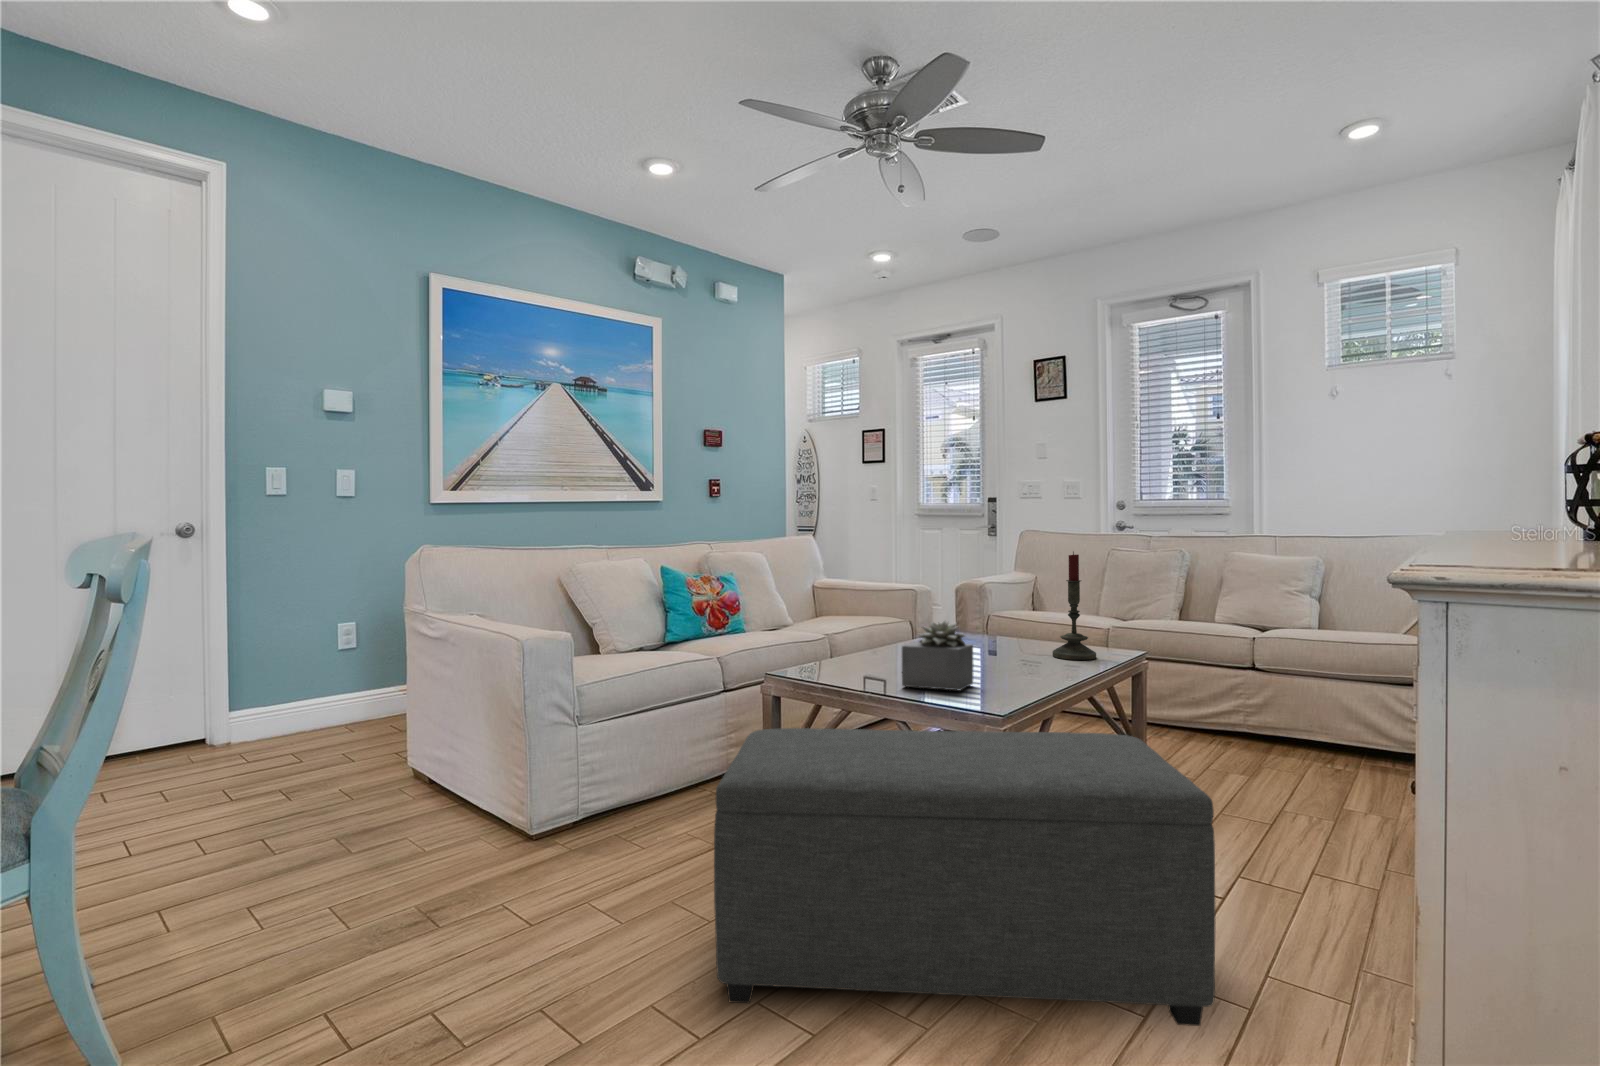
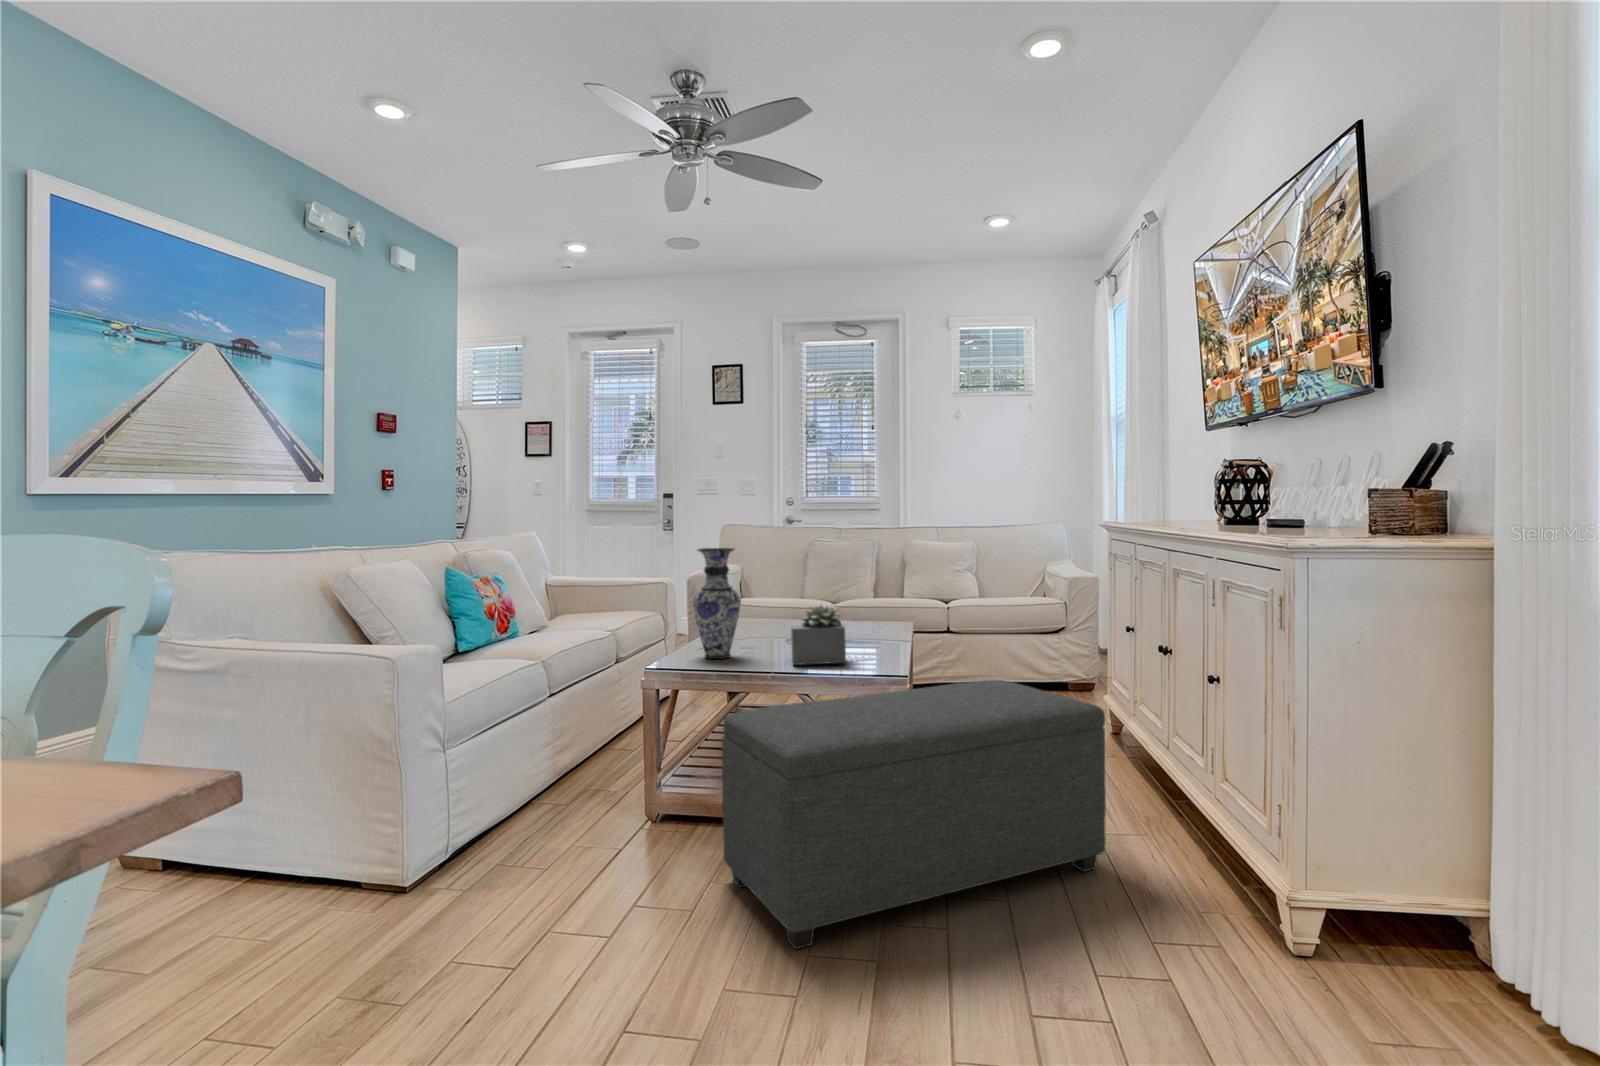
candle: present [1052,552,1096,660] -> none [850,543,885,634]
vase: none [823,553,875,672] -> present [693,548,741,659]

